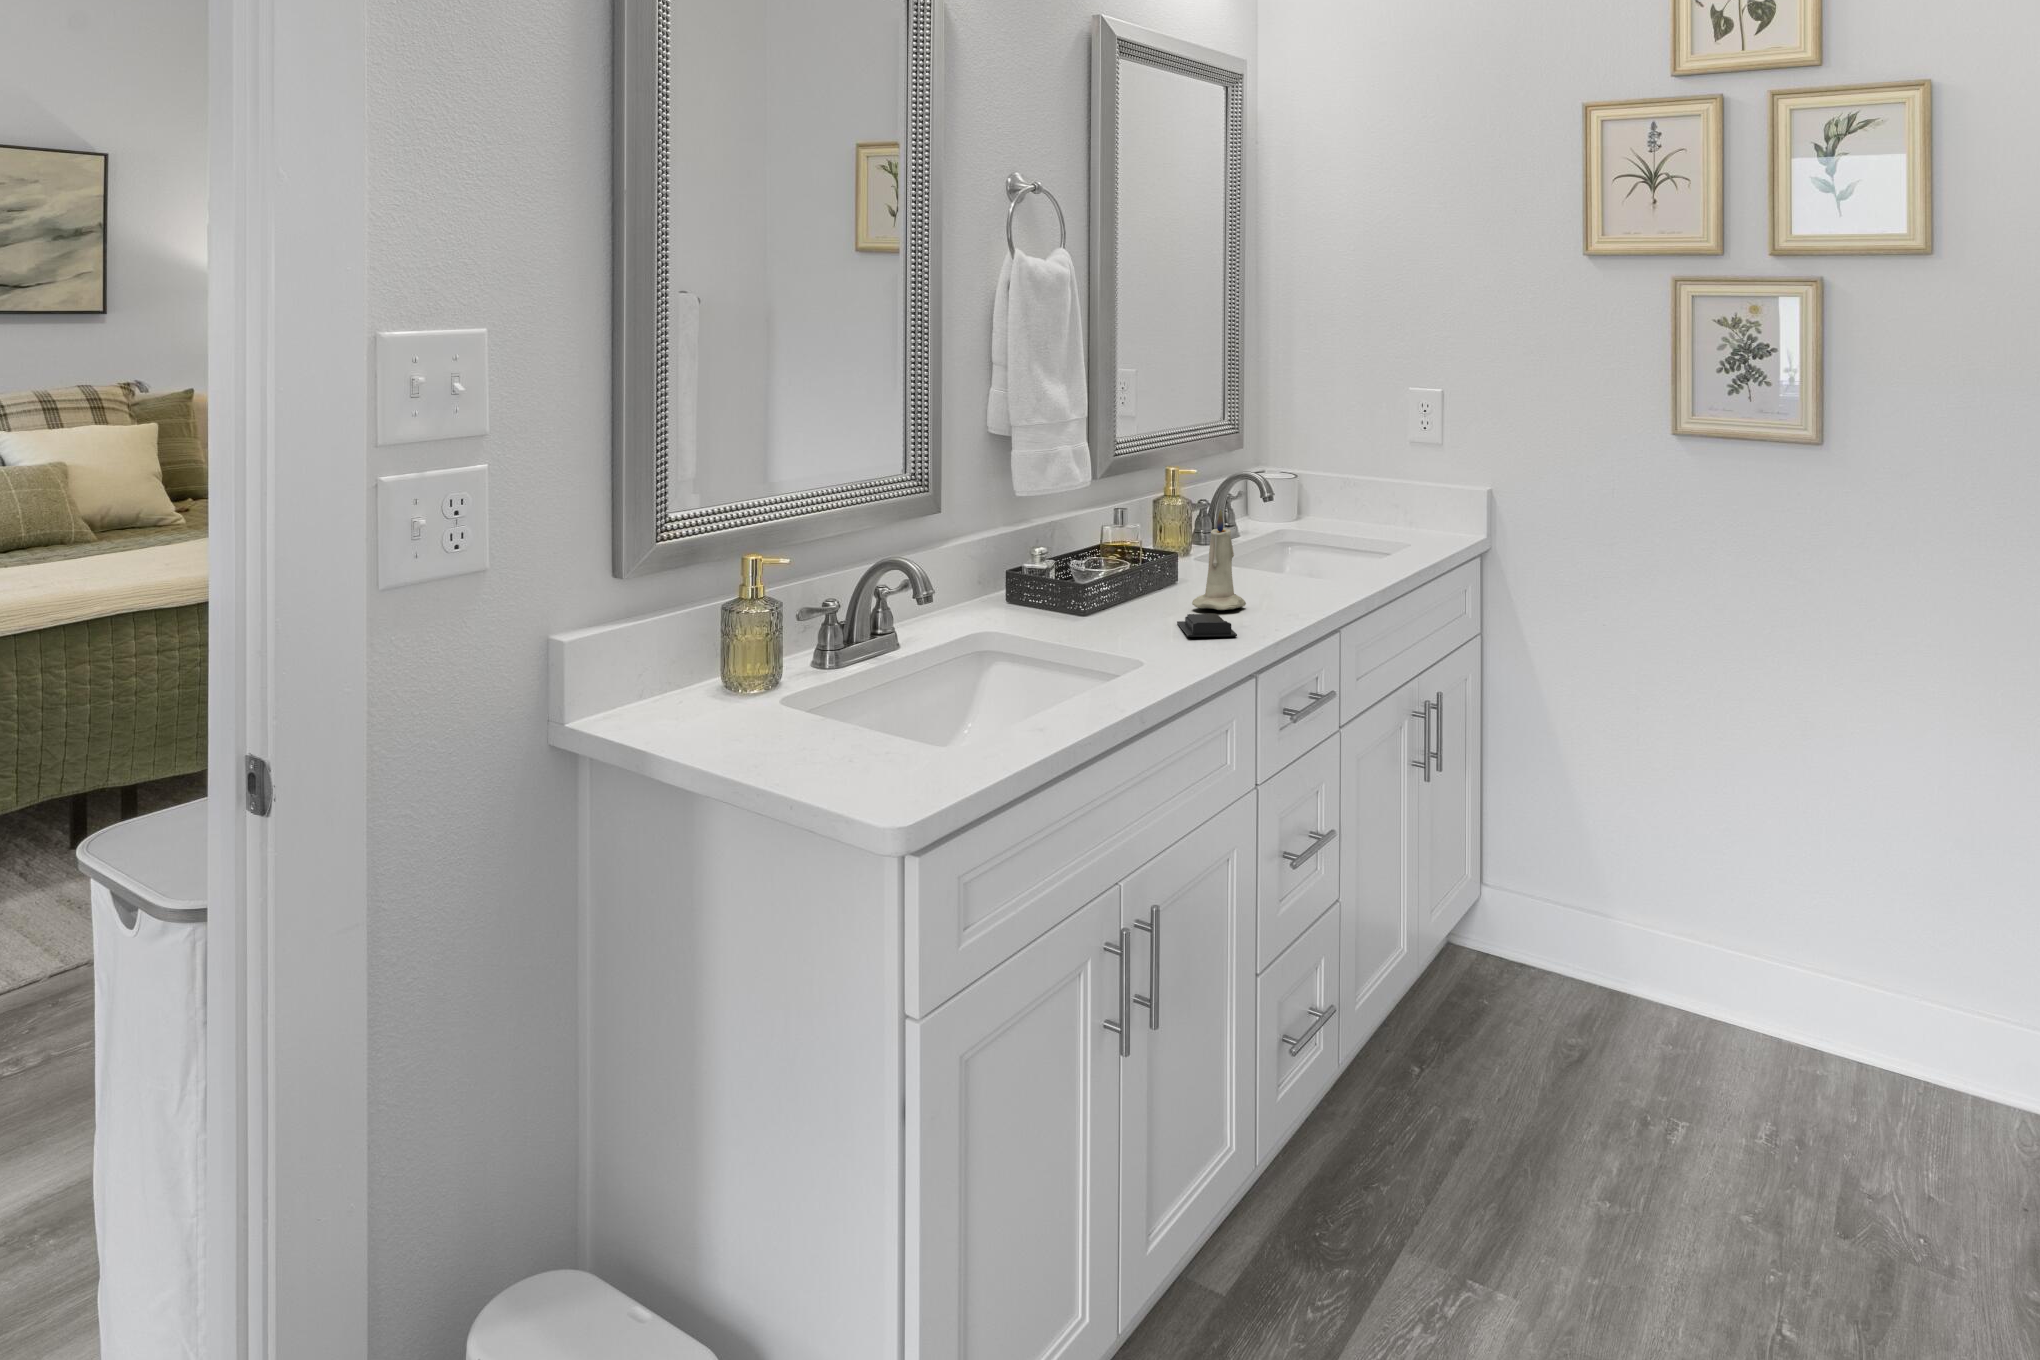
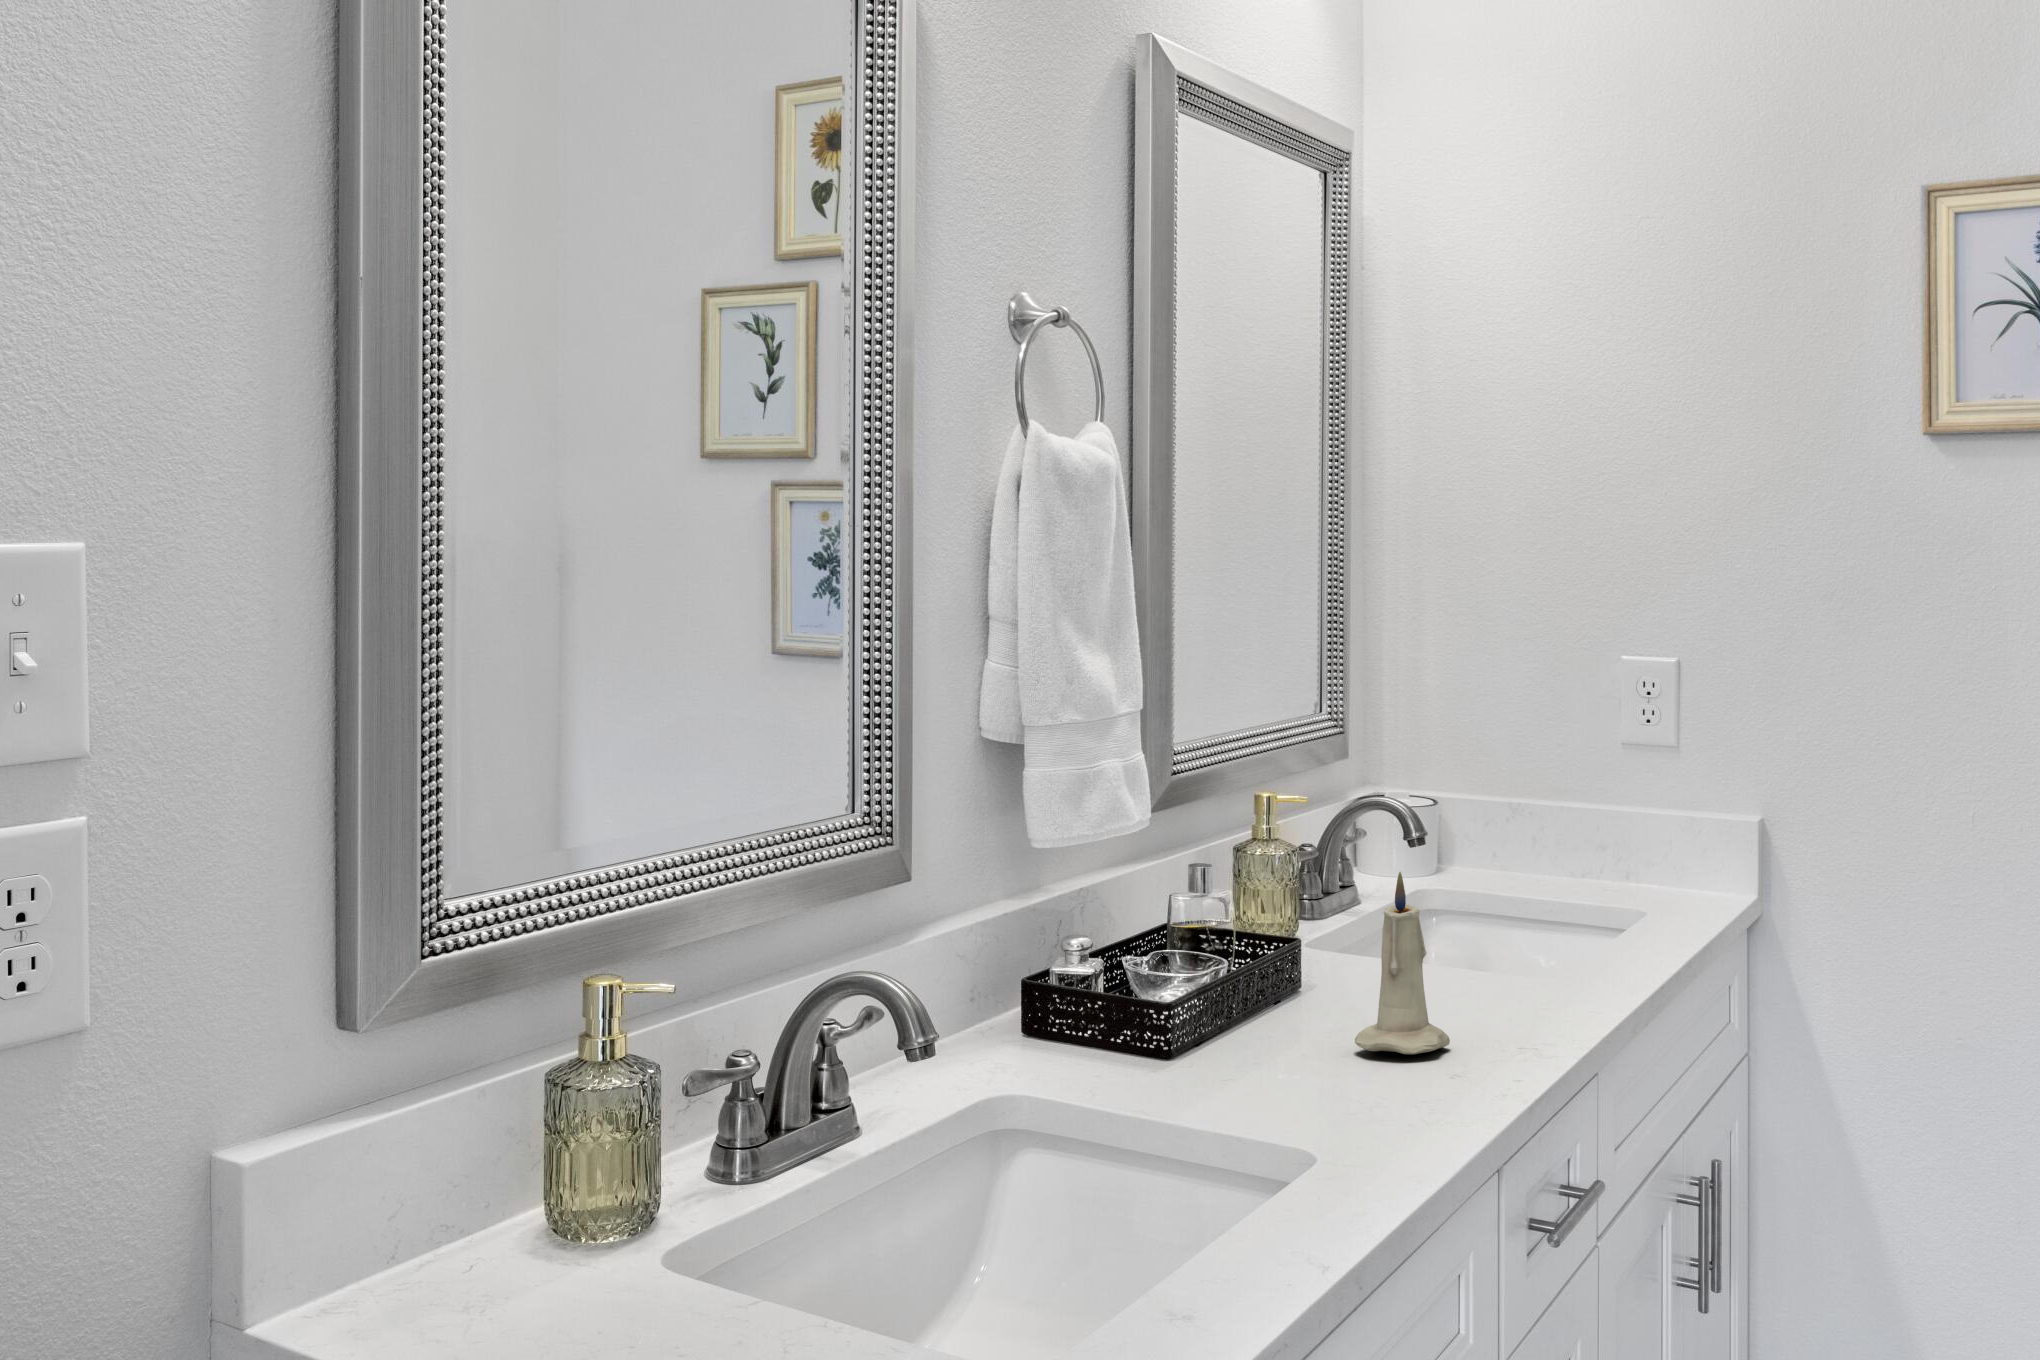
soap bar: present [1177,613,1237,637] -> none [1337,1064,1455,1111]

